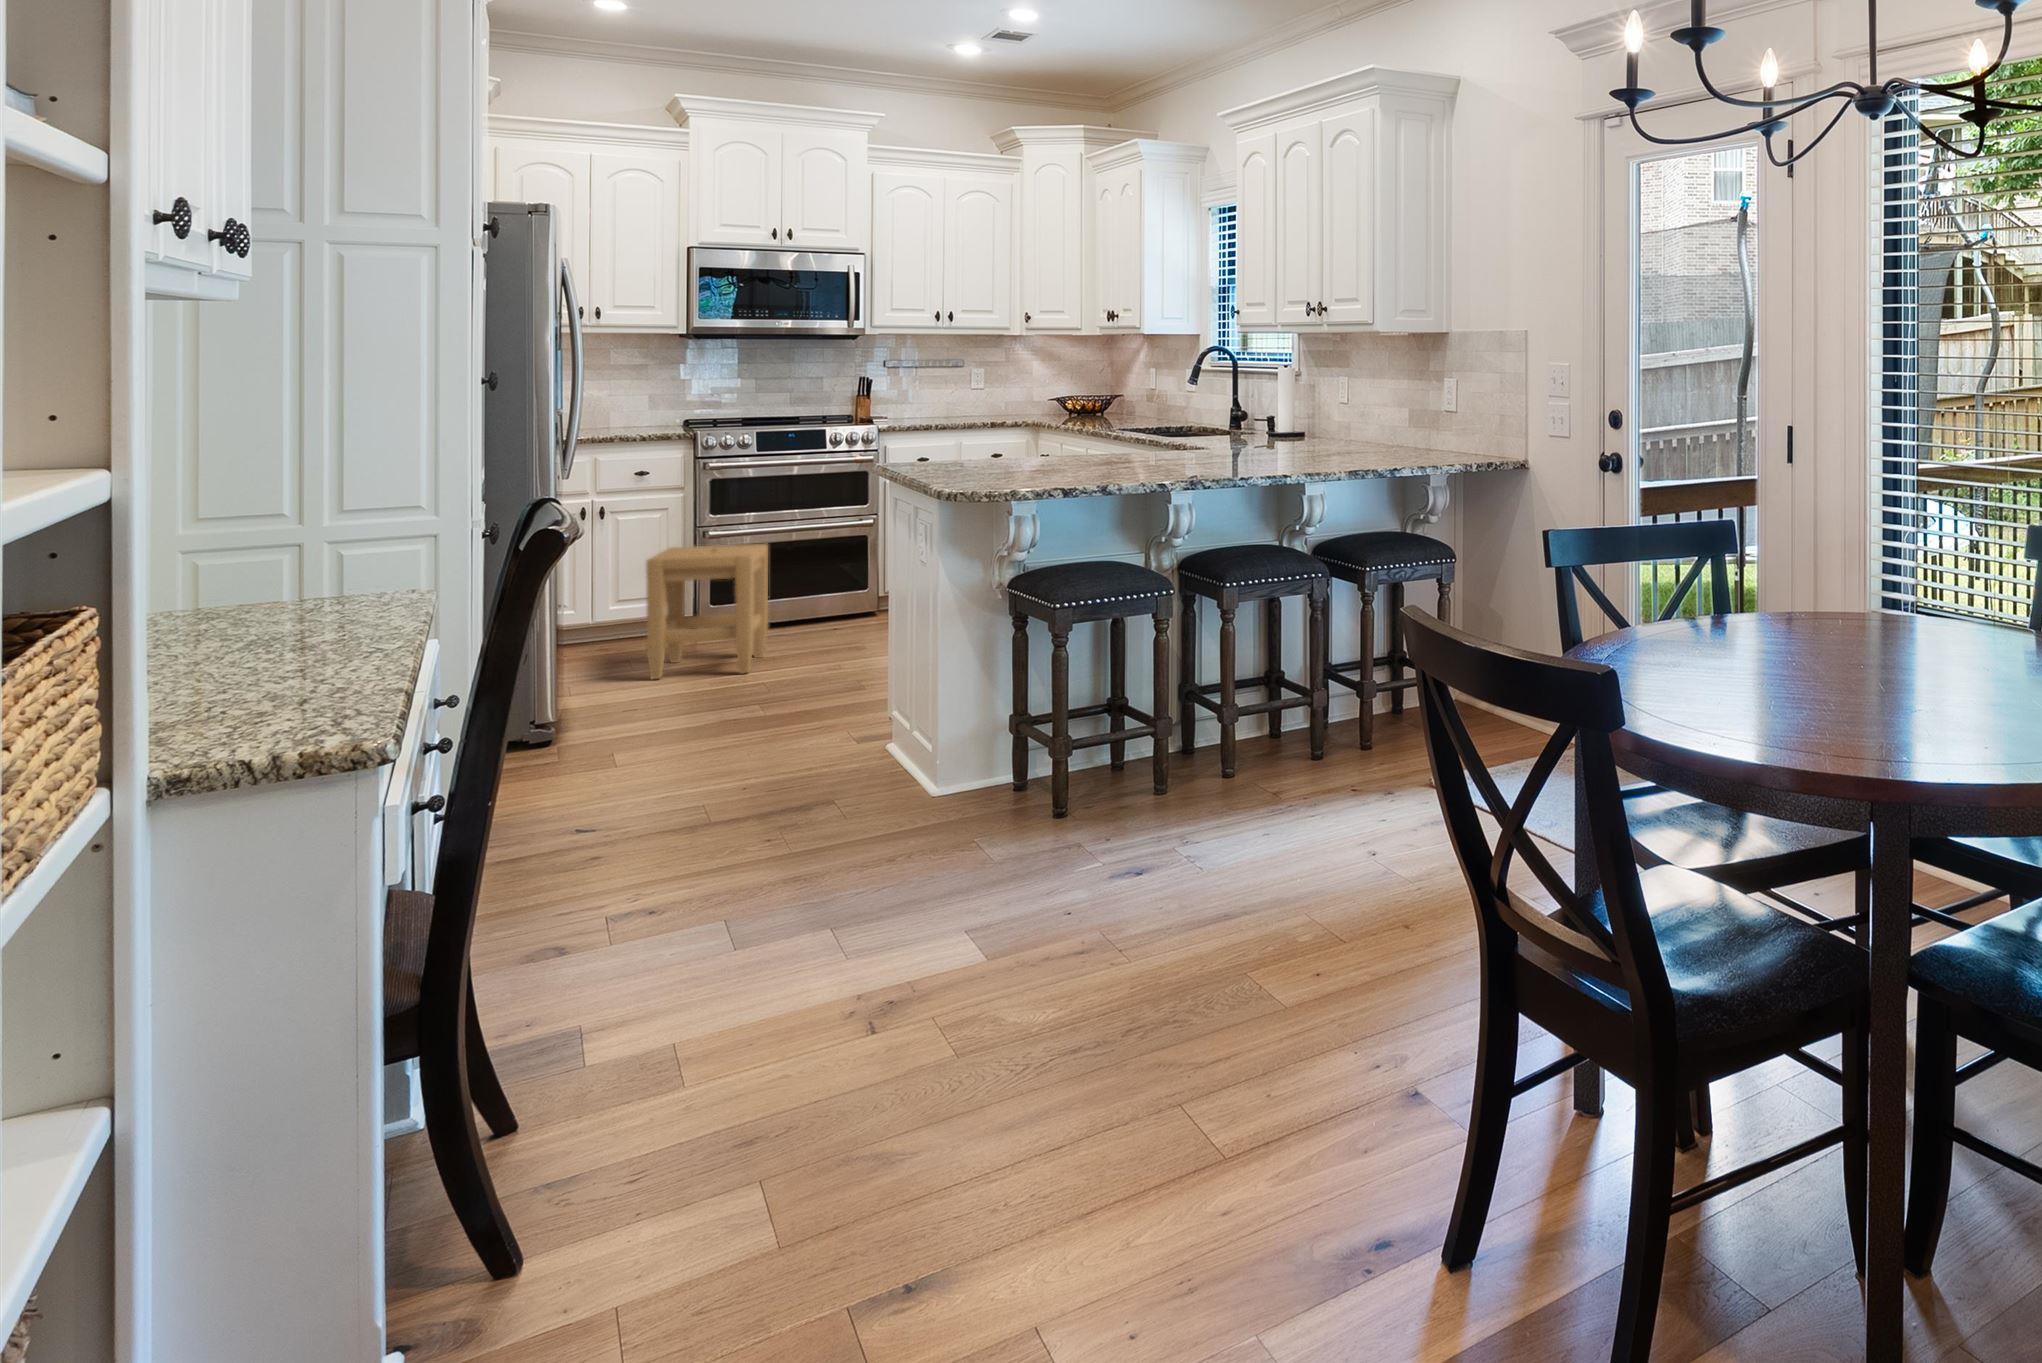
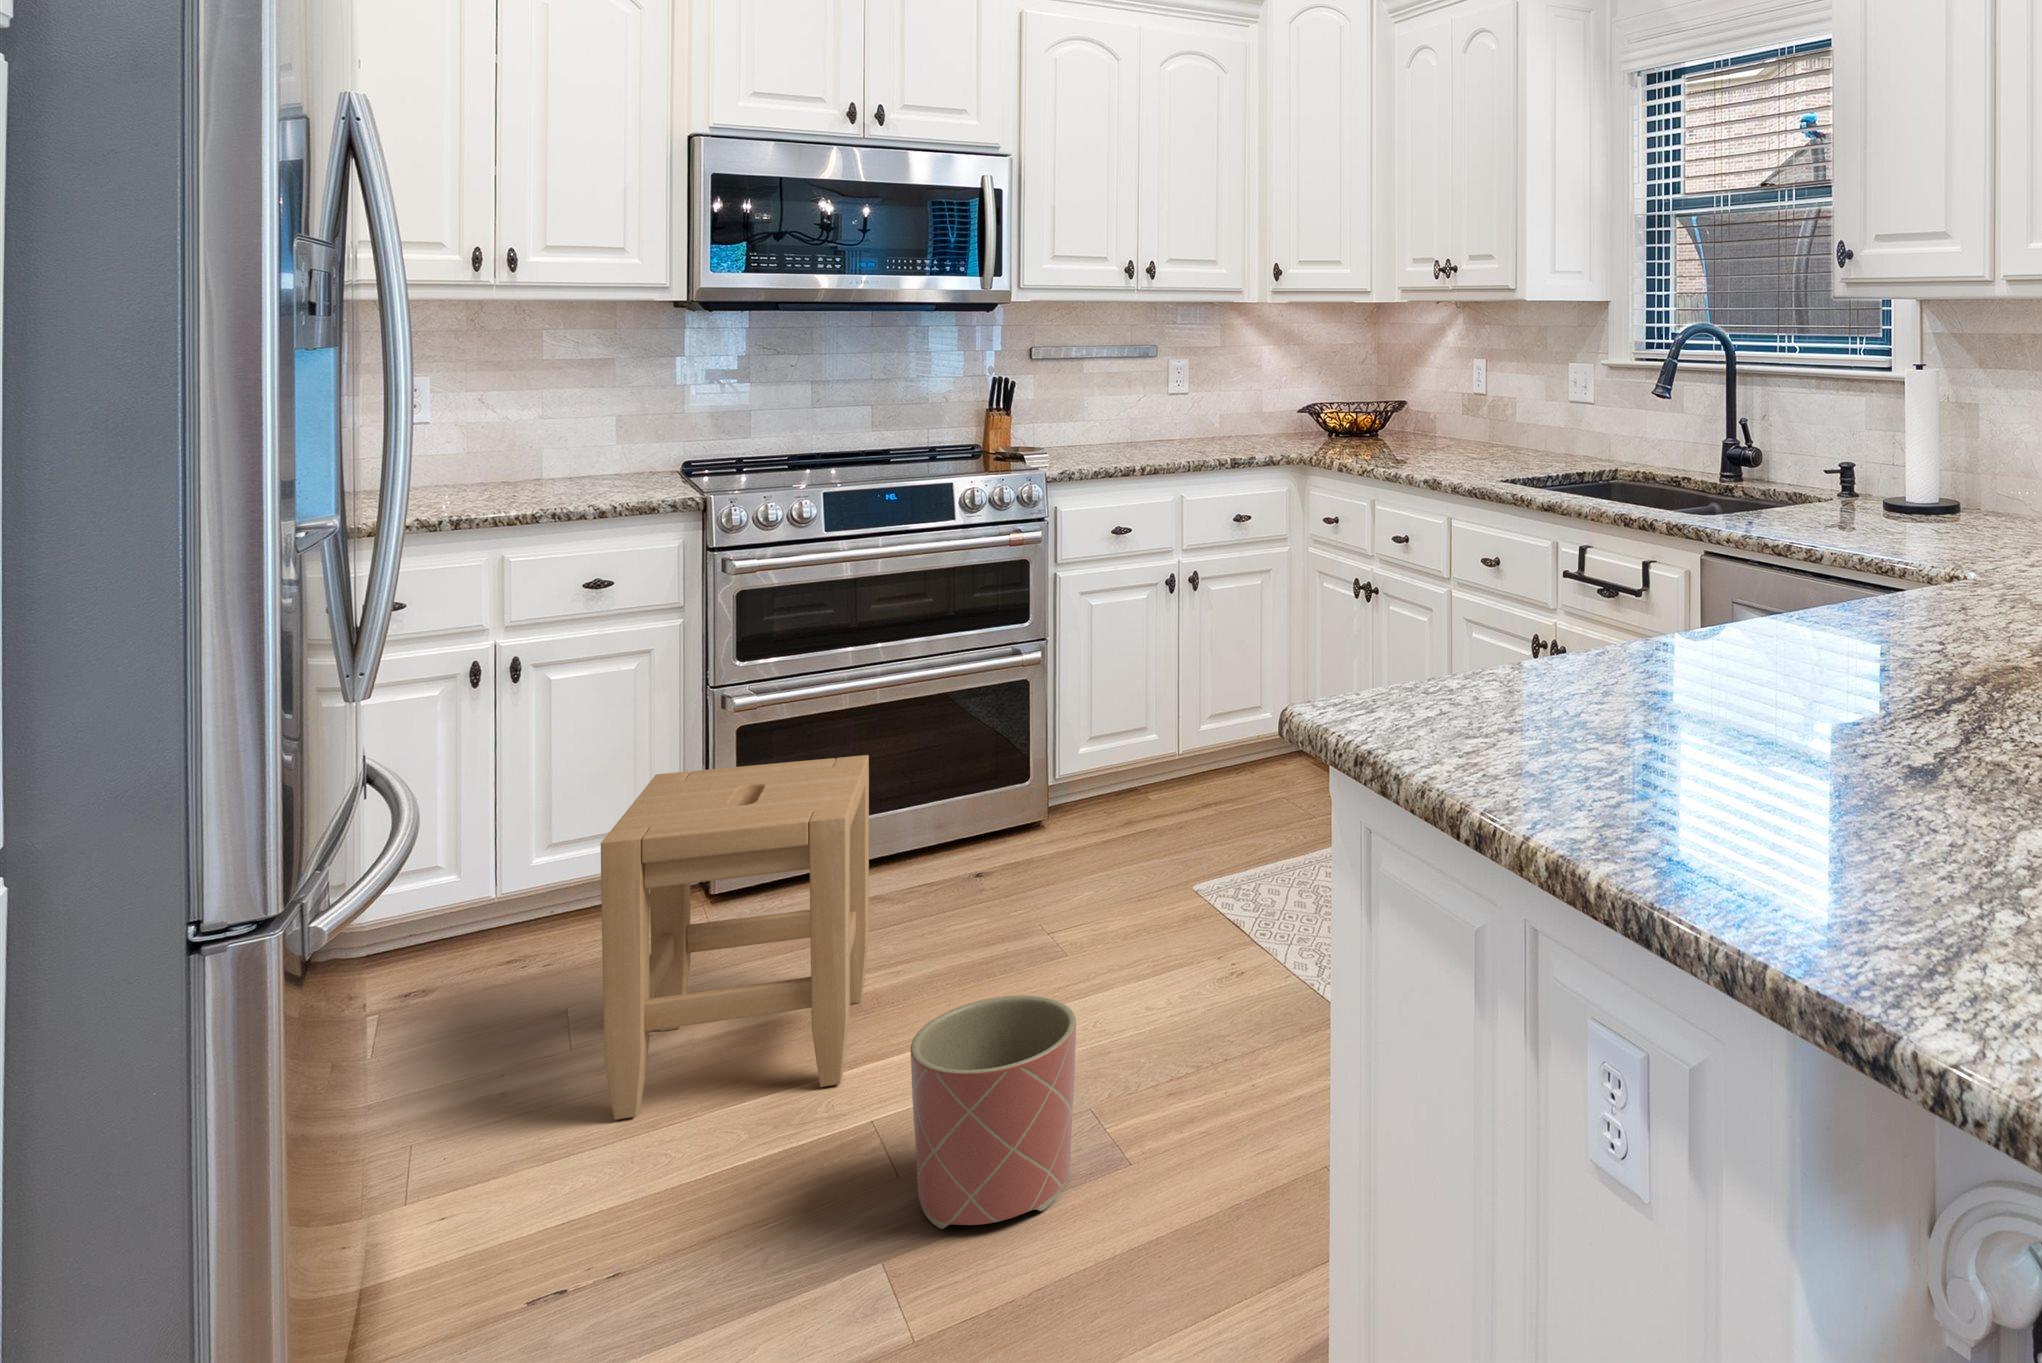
planter: none [770,622,840,698] -> present [911,995,1076,1229]

